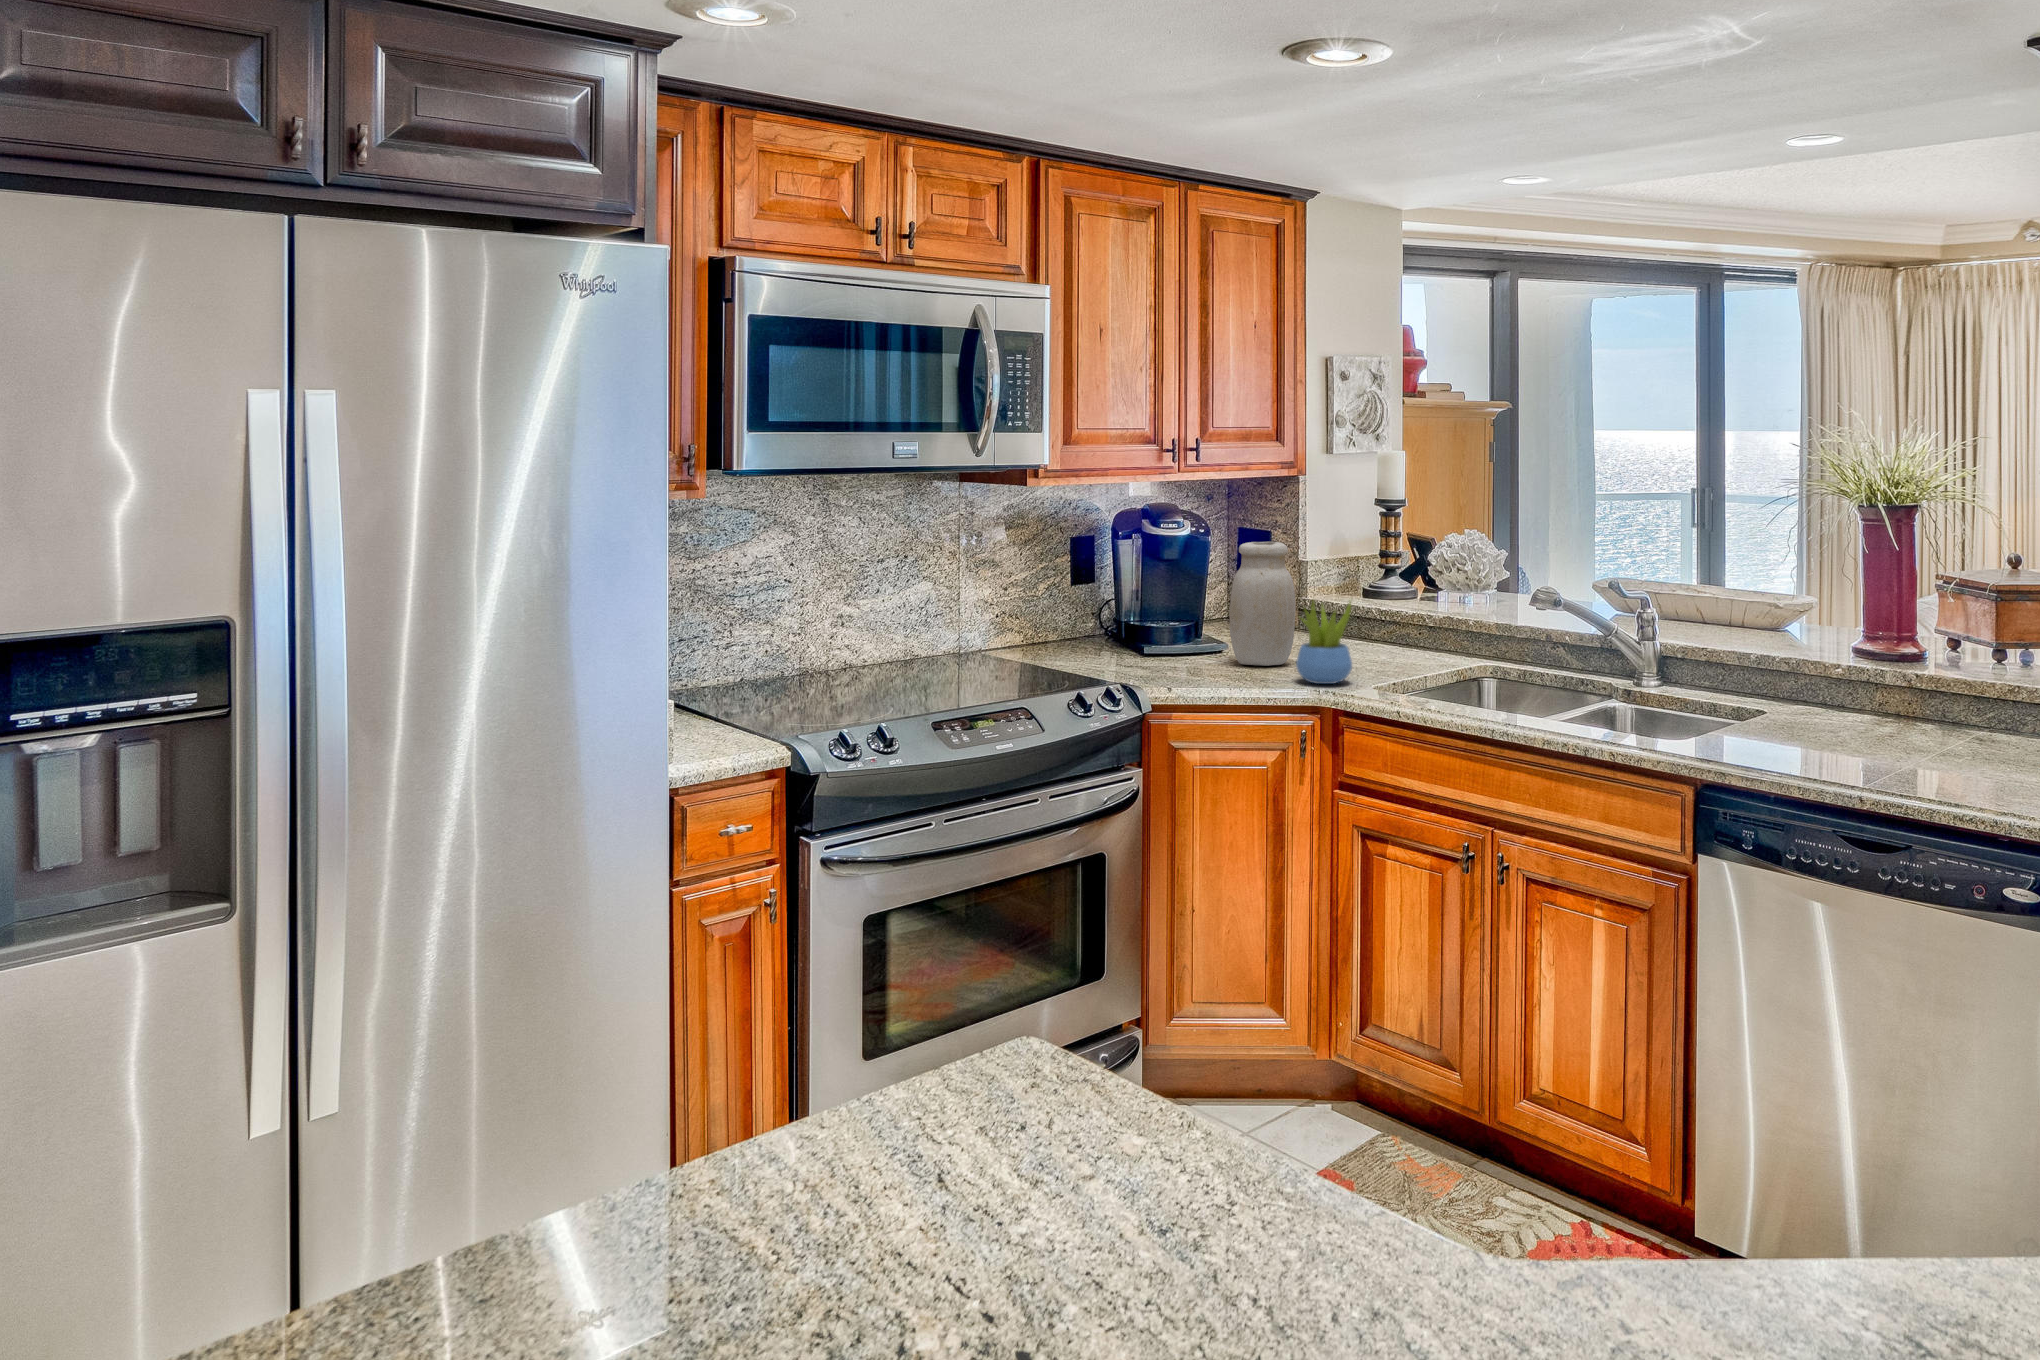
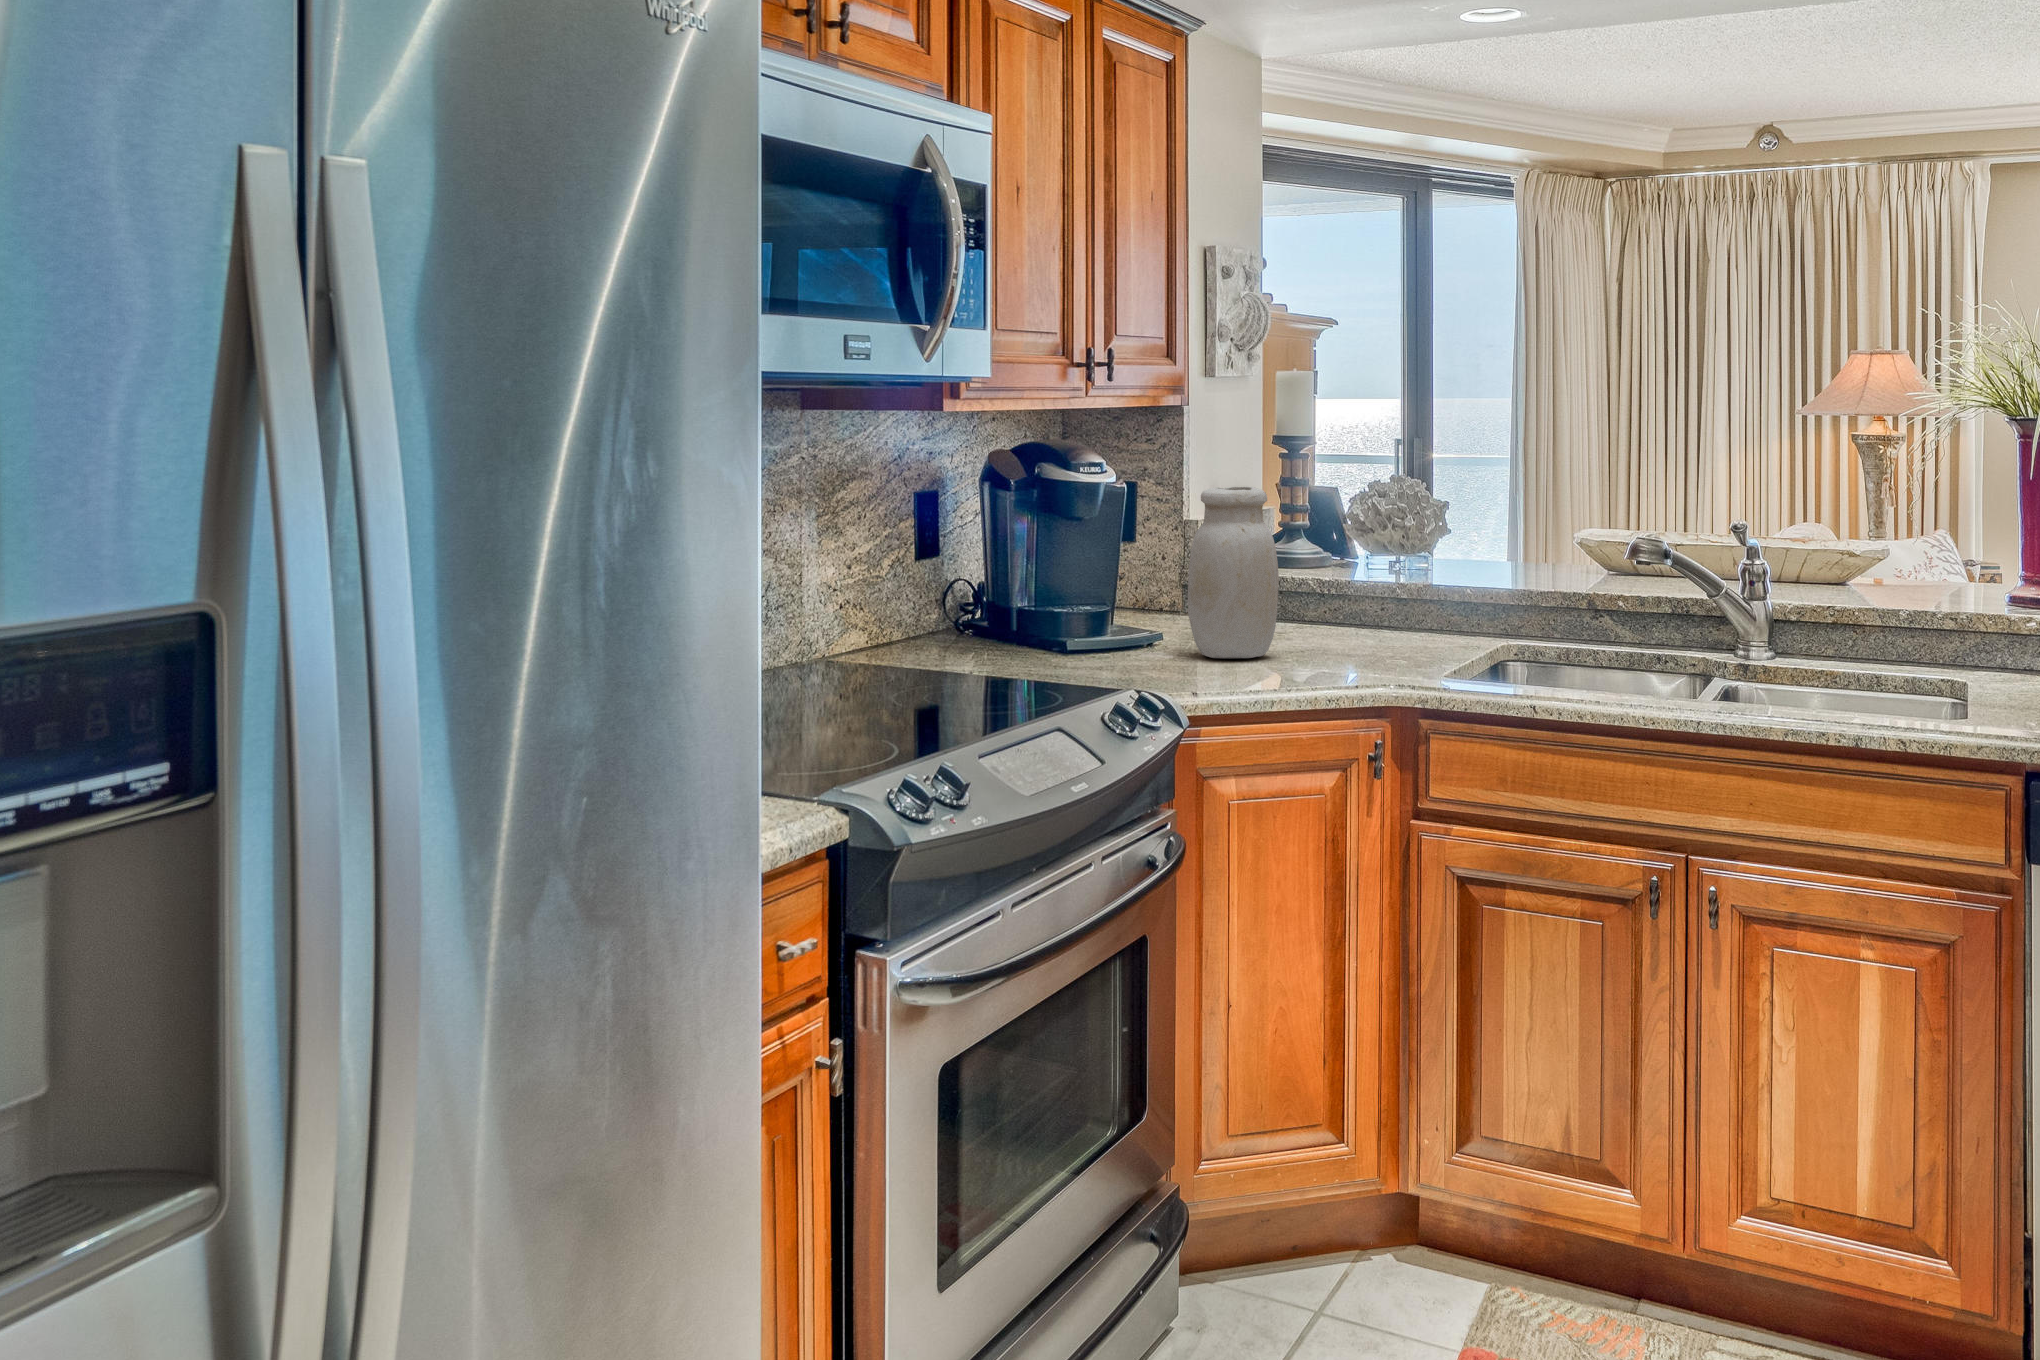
succulent plant: present [1296,602,1352,684] -> none [1323,555,1403,676]

